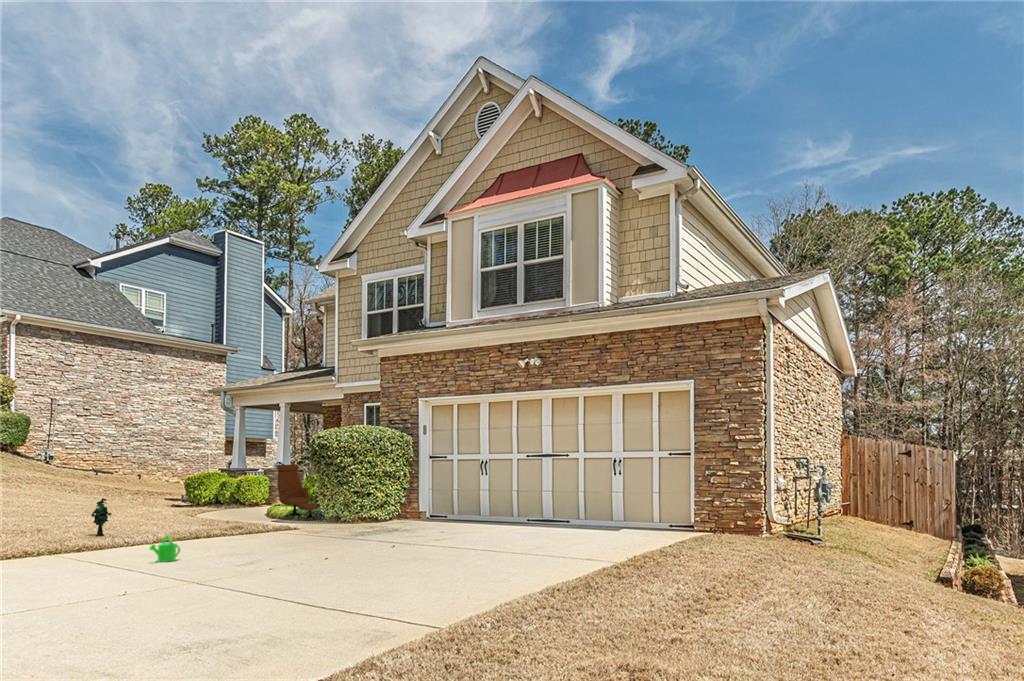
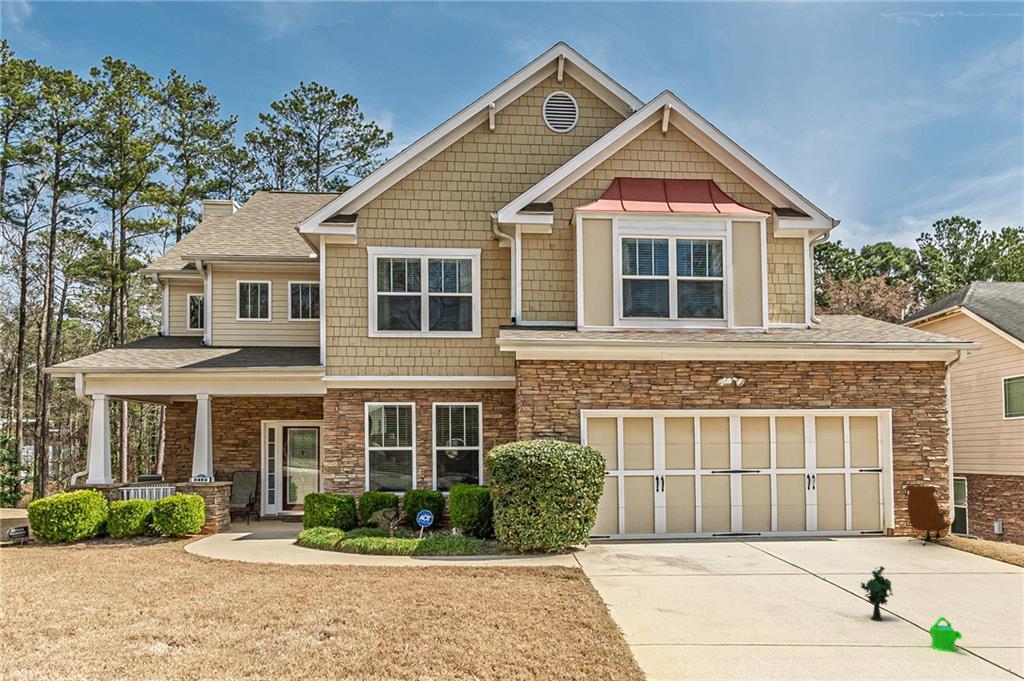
lounge chair: present [277,464,321,520] -> present [906,485,950,546]
decorative plant: present [91,498,111,536] -> present [861,567,893,621]

